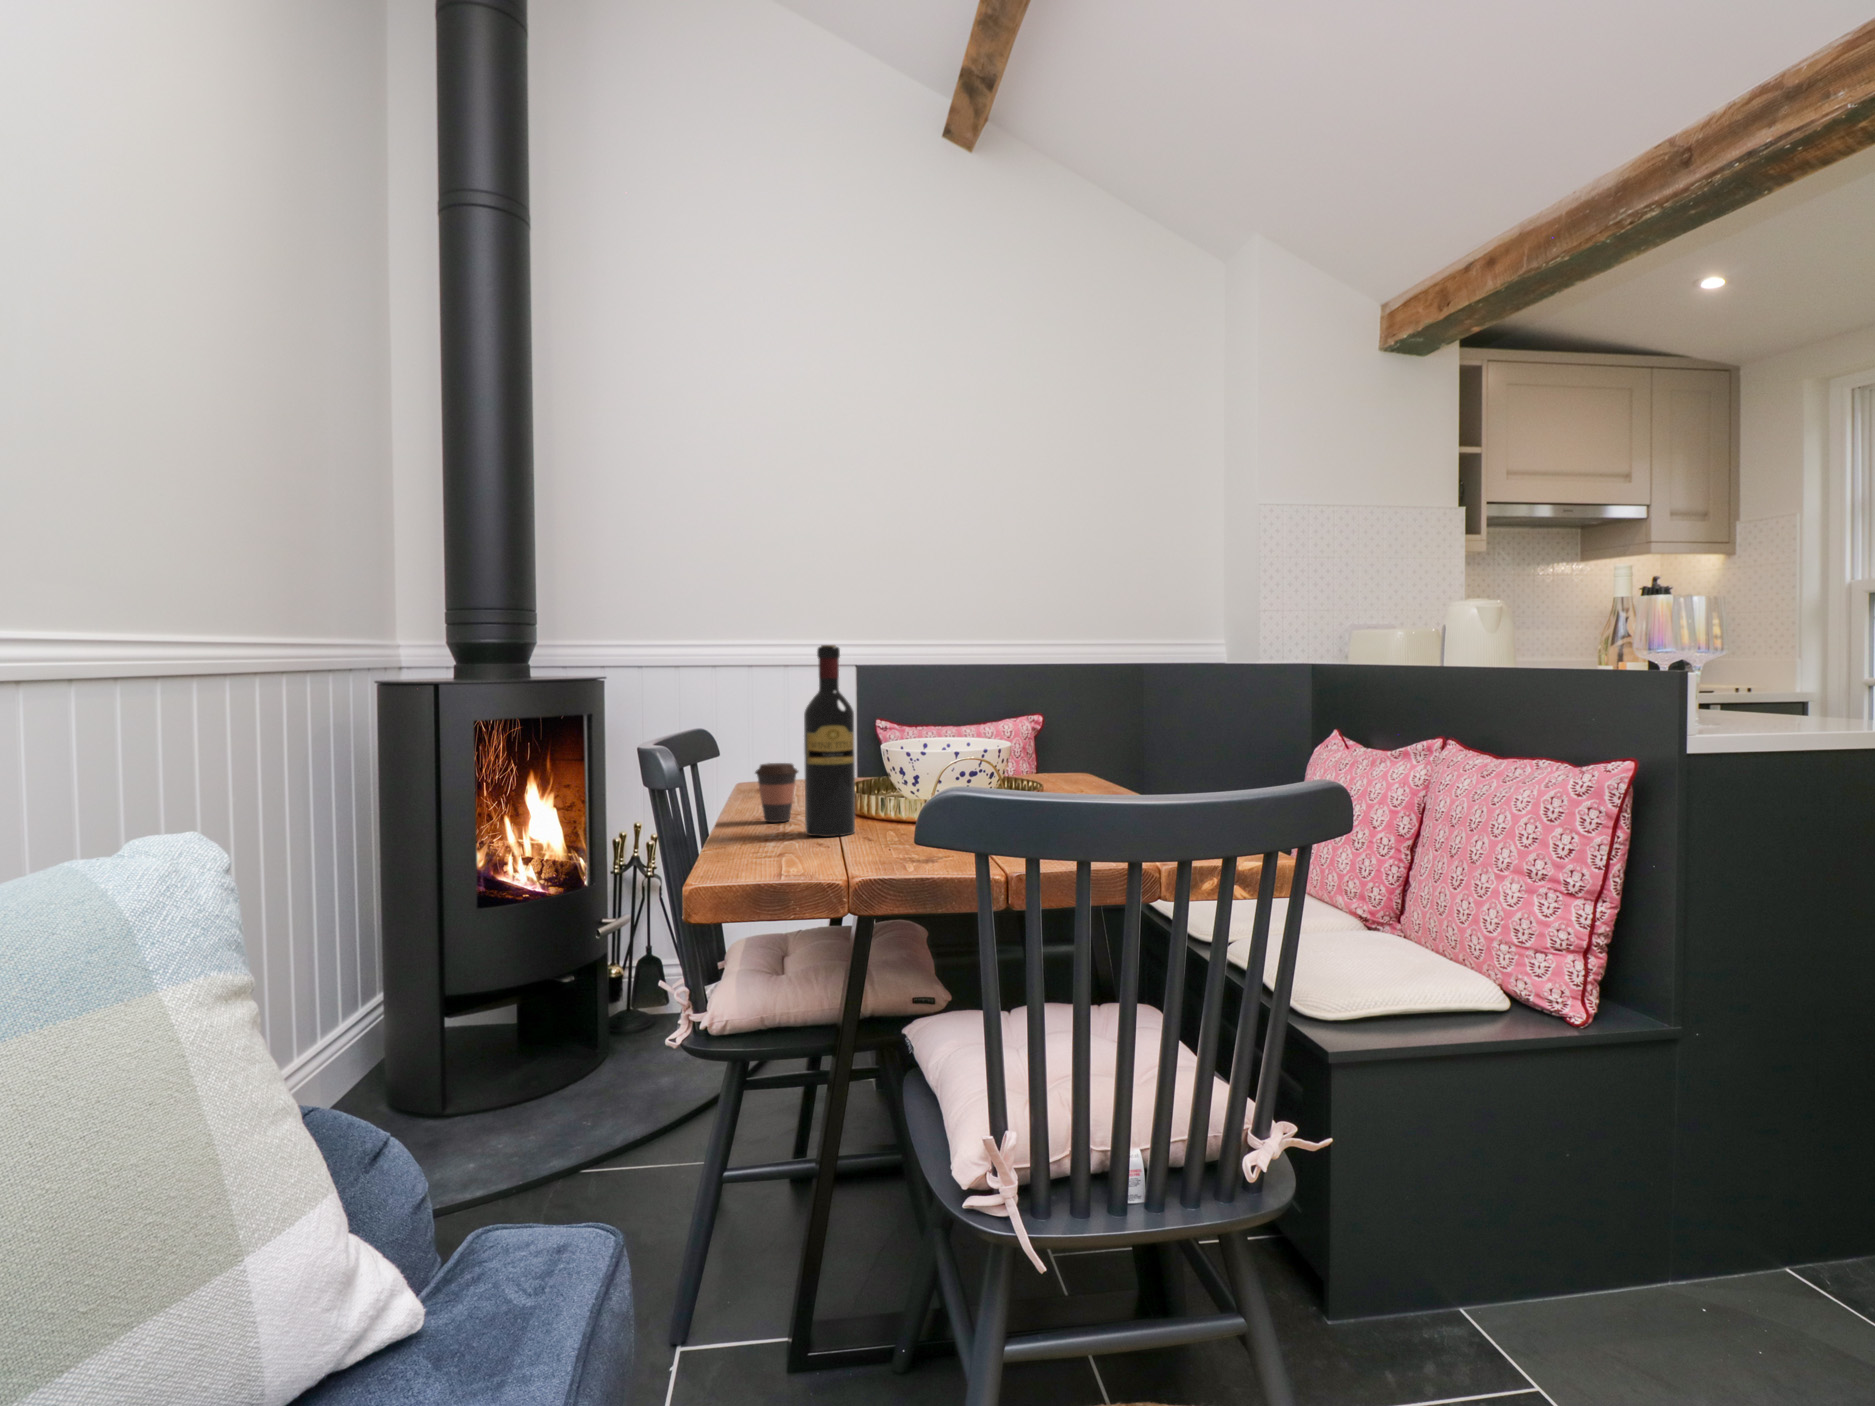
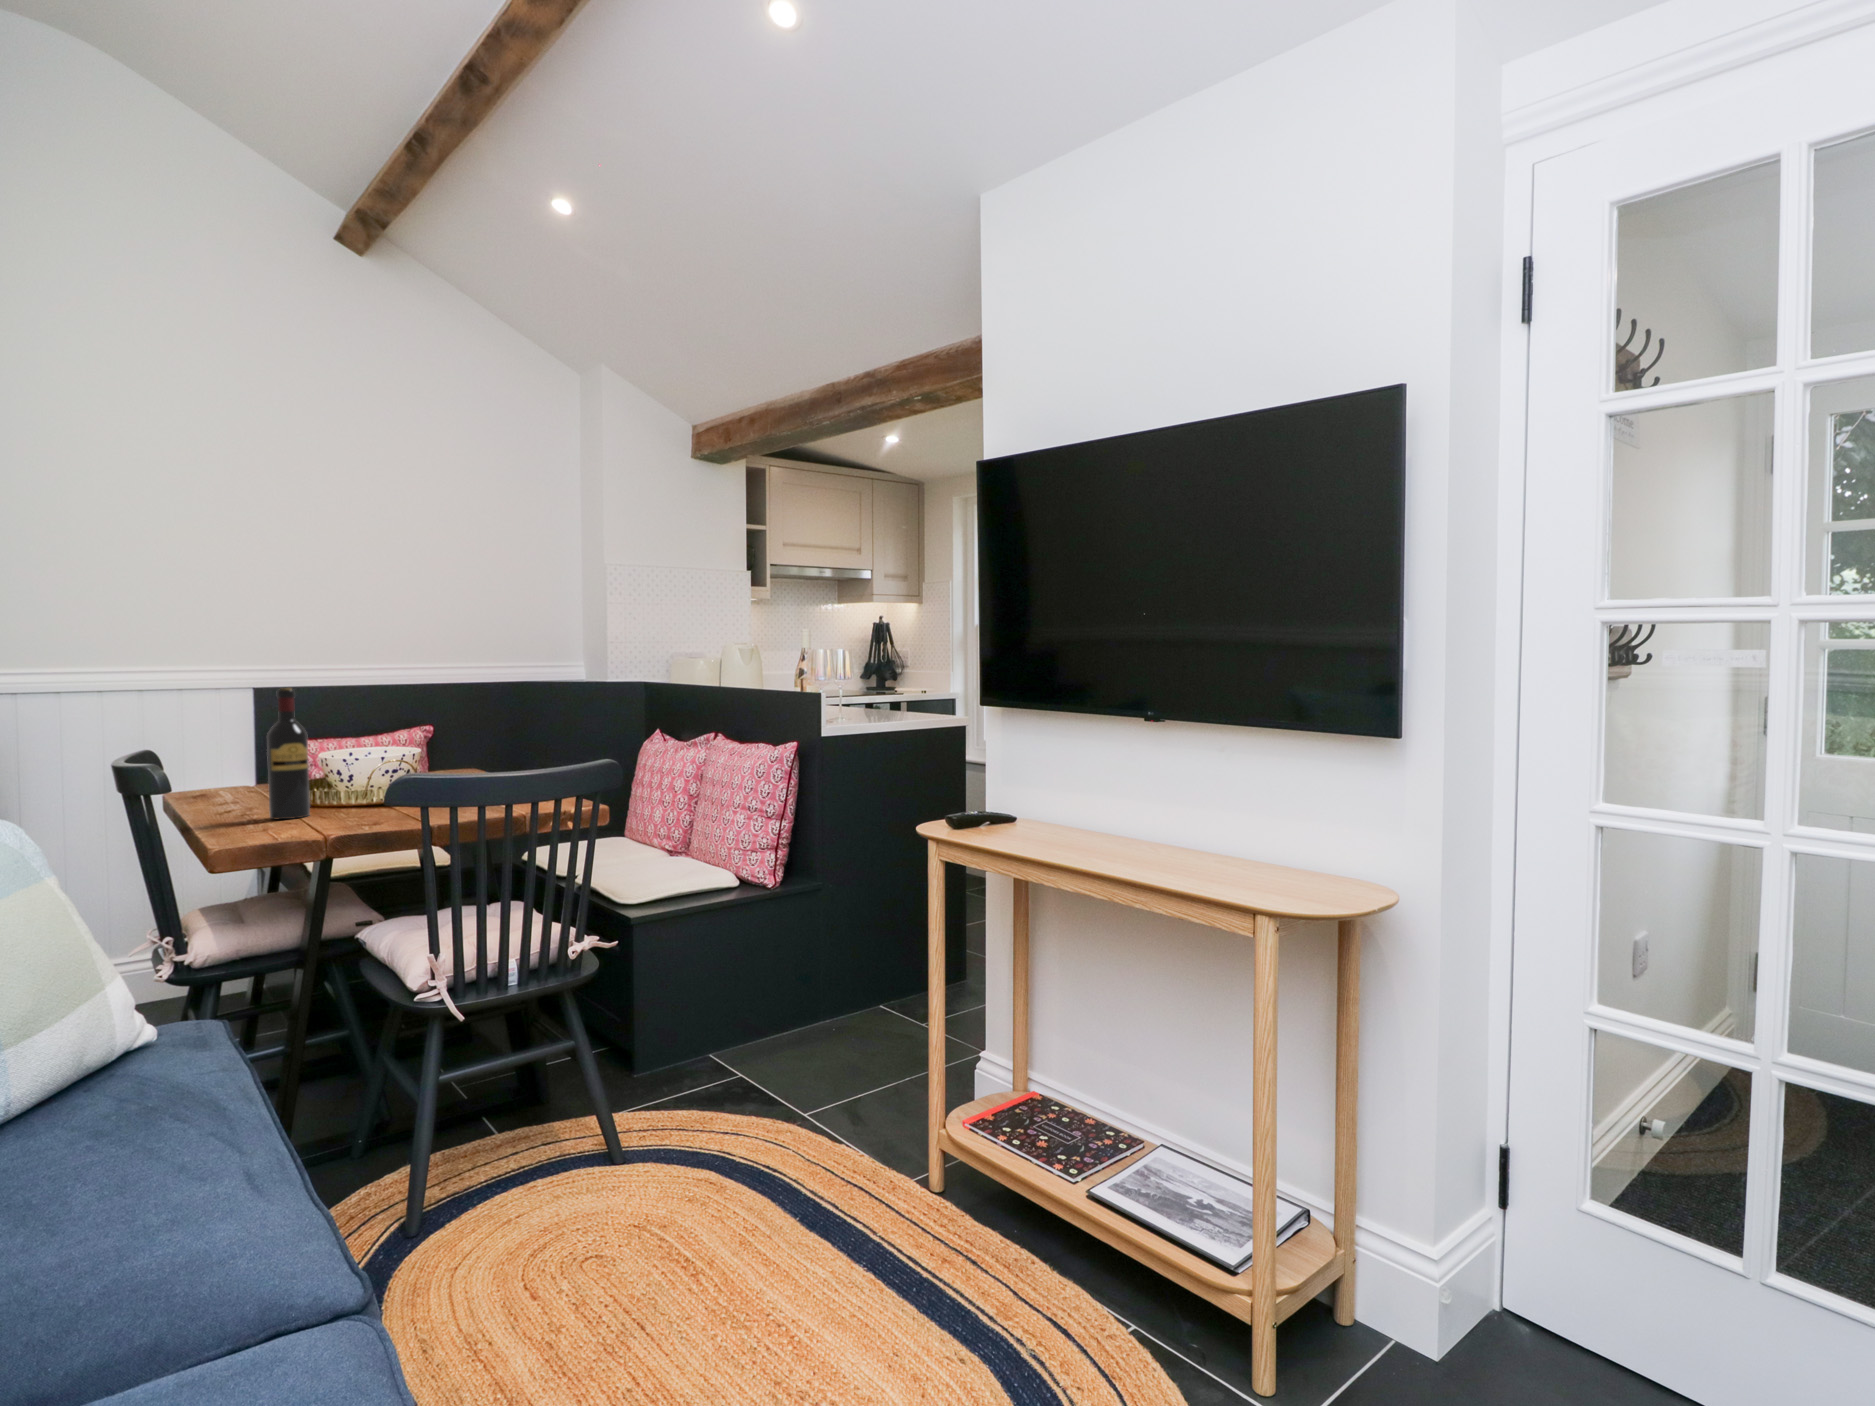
coffee cup: present [755,763,798,822] -> none [212,772,251,816]

